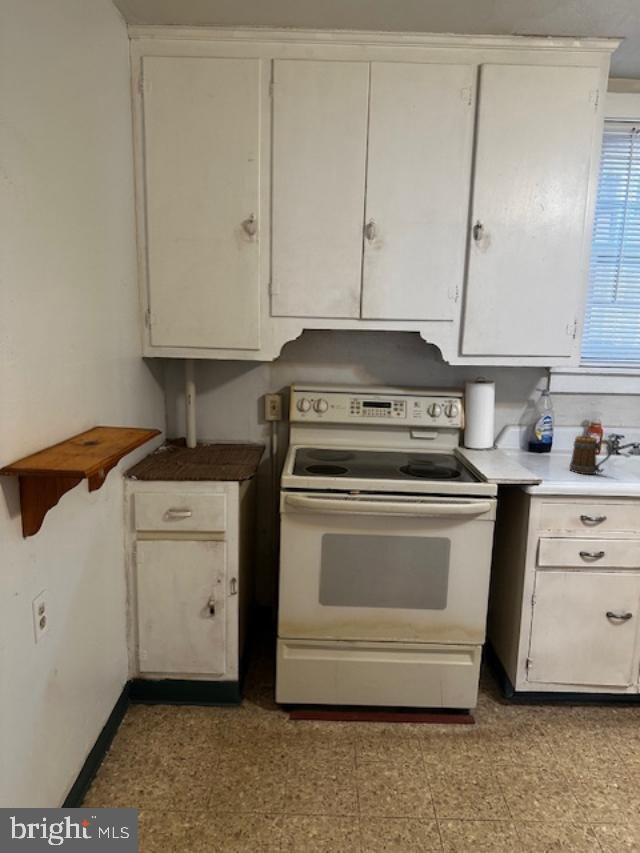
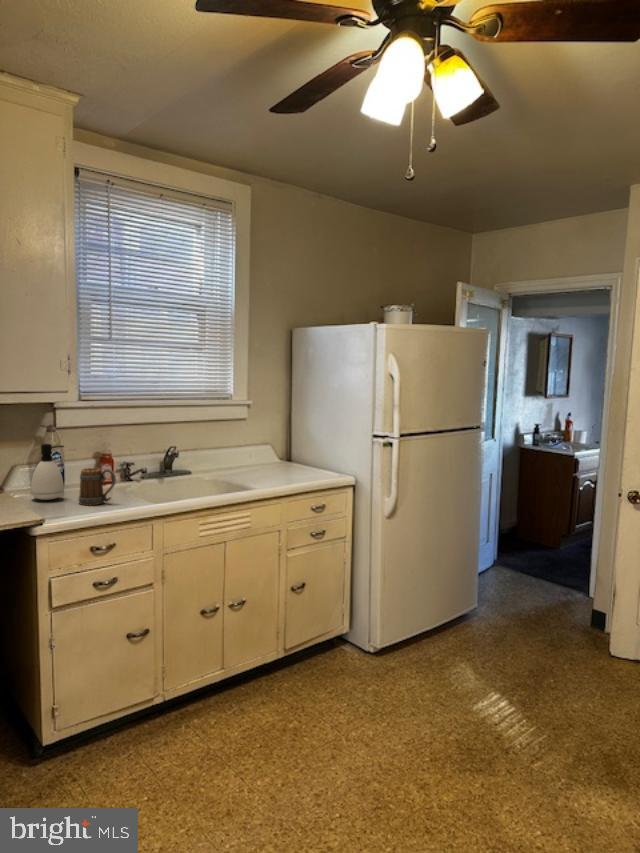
soap dispenser: none [524,407,560,461] -> present [31,444,64,500]

